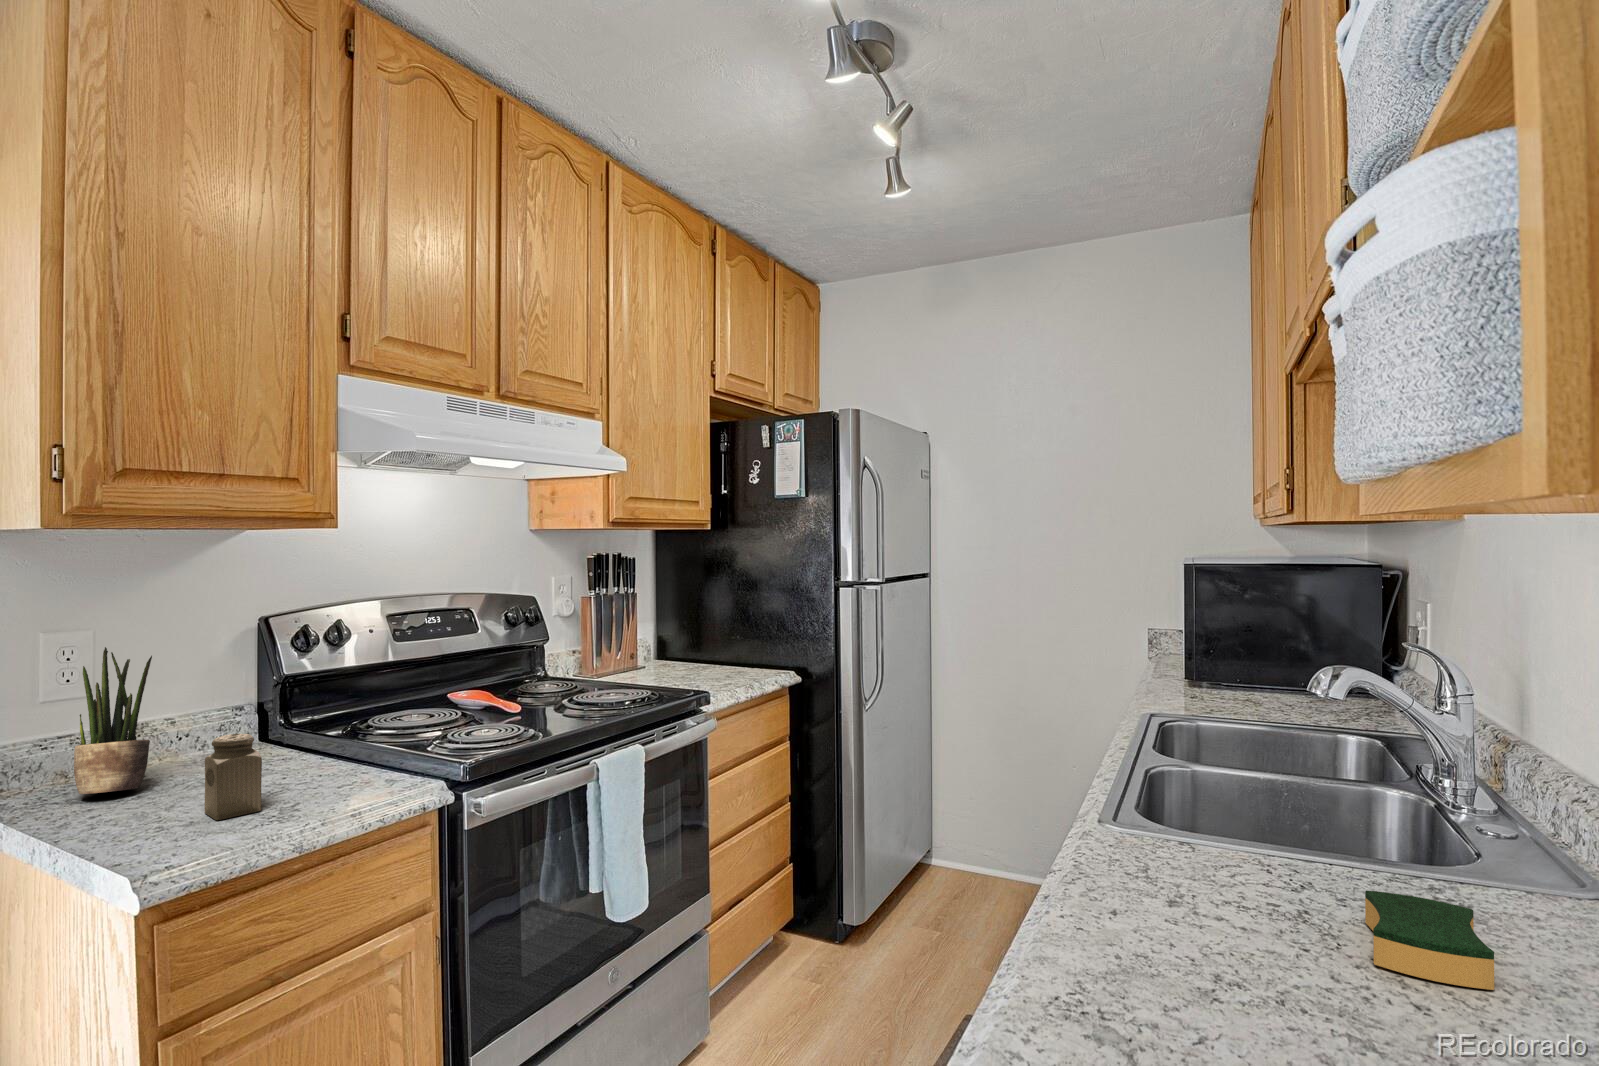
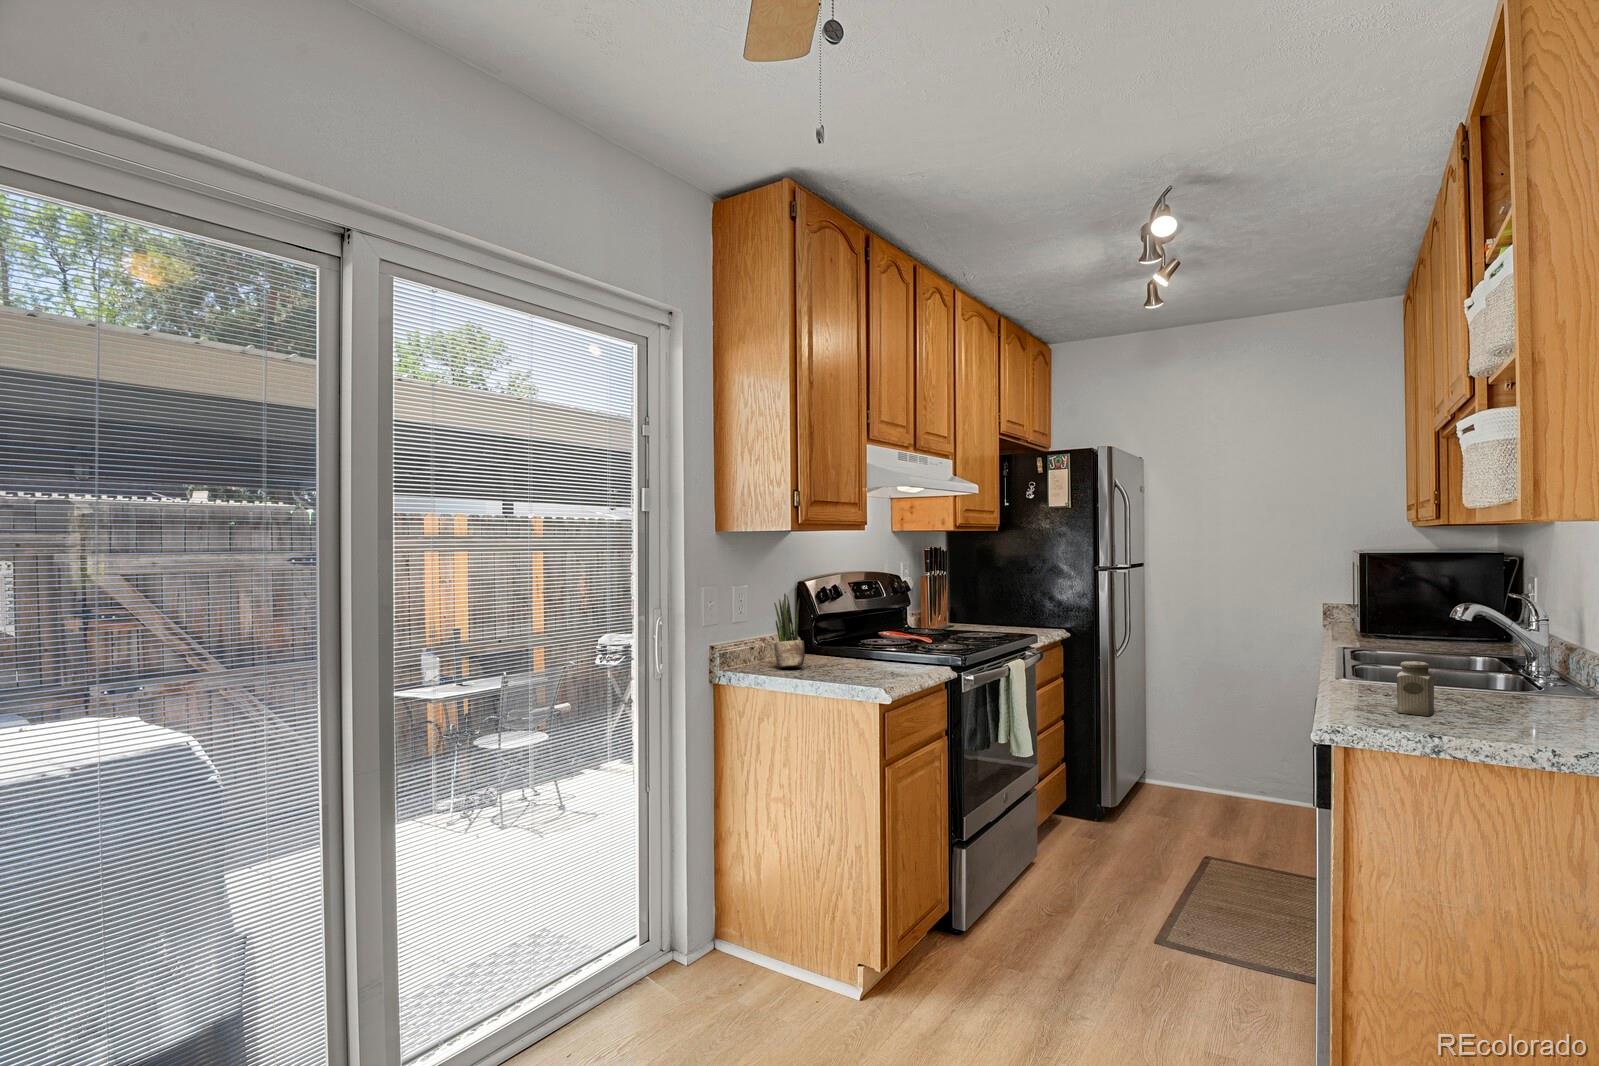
salt shaker: present [204,734,262,820] -> present [1397,661,1434,716]
sponge: present [1365,891,1494,990] -> none [1481,688,1535,714]

